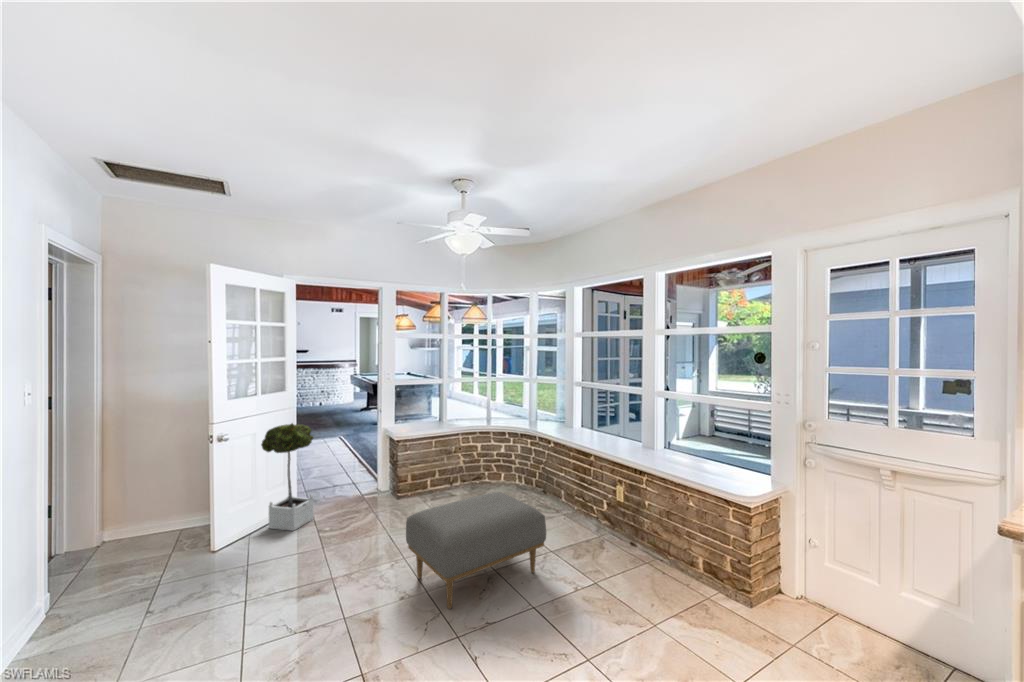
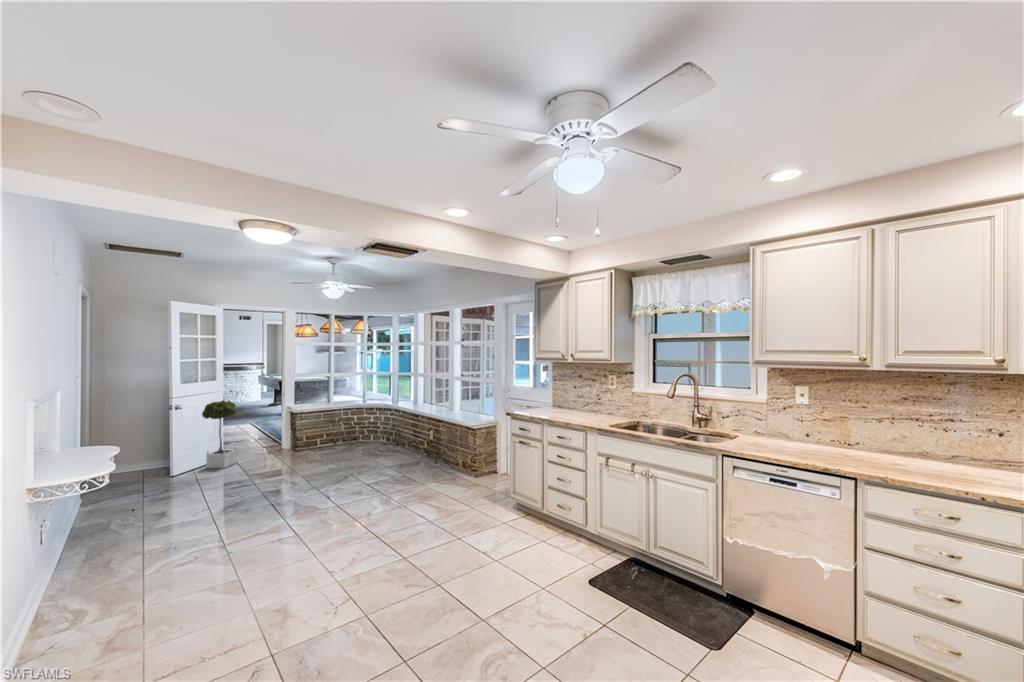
ottoman: present [406,492,546,609] -> none [298,435,379,487]

